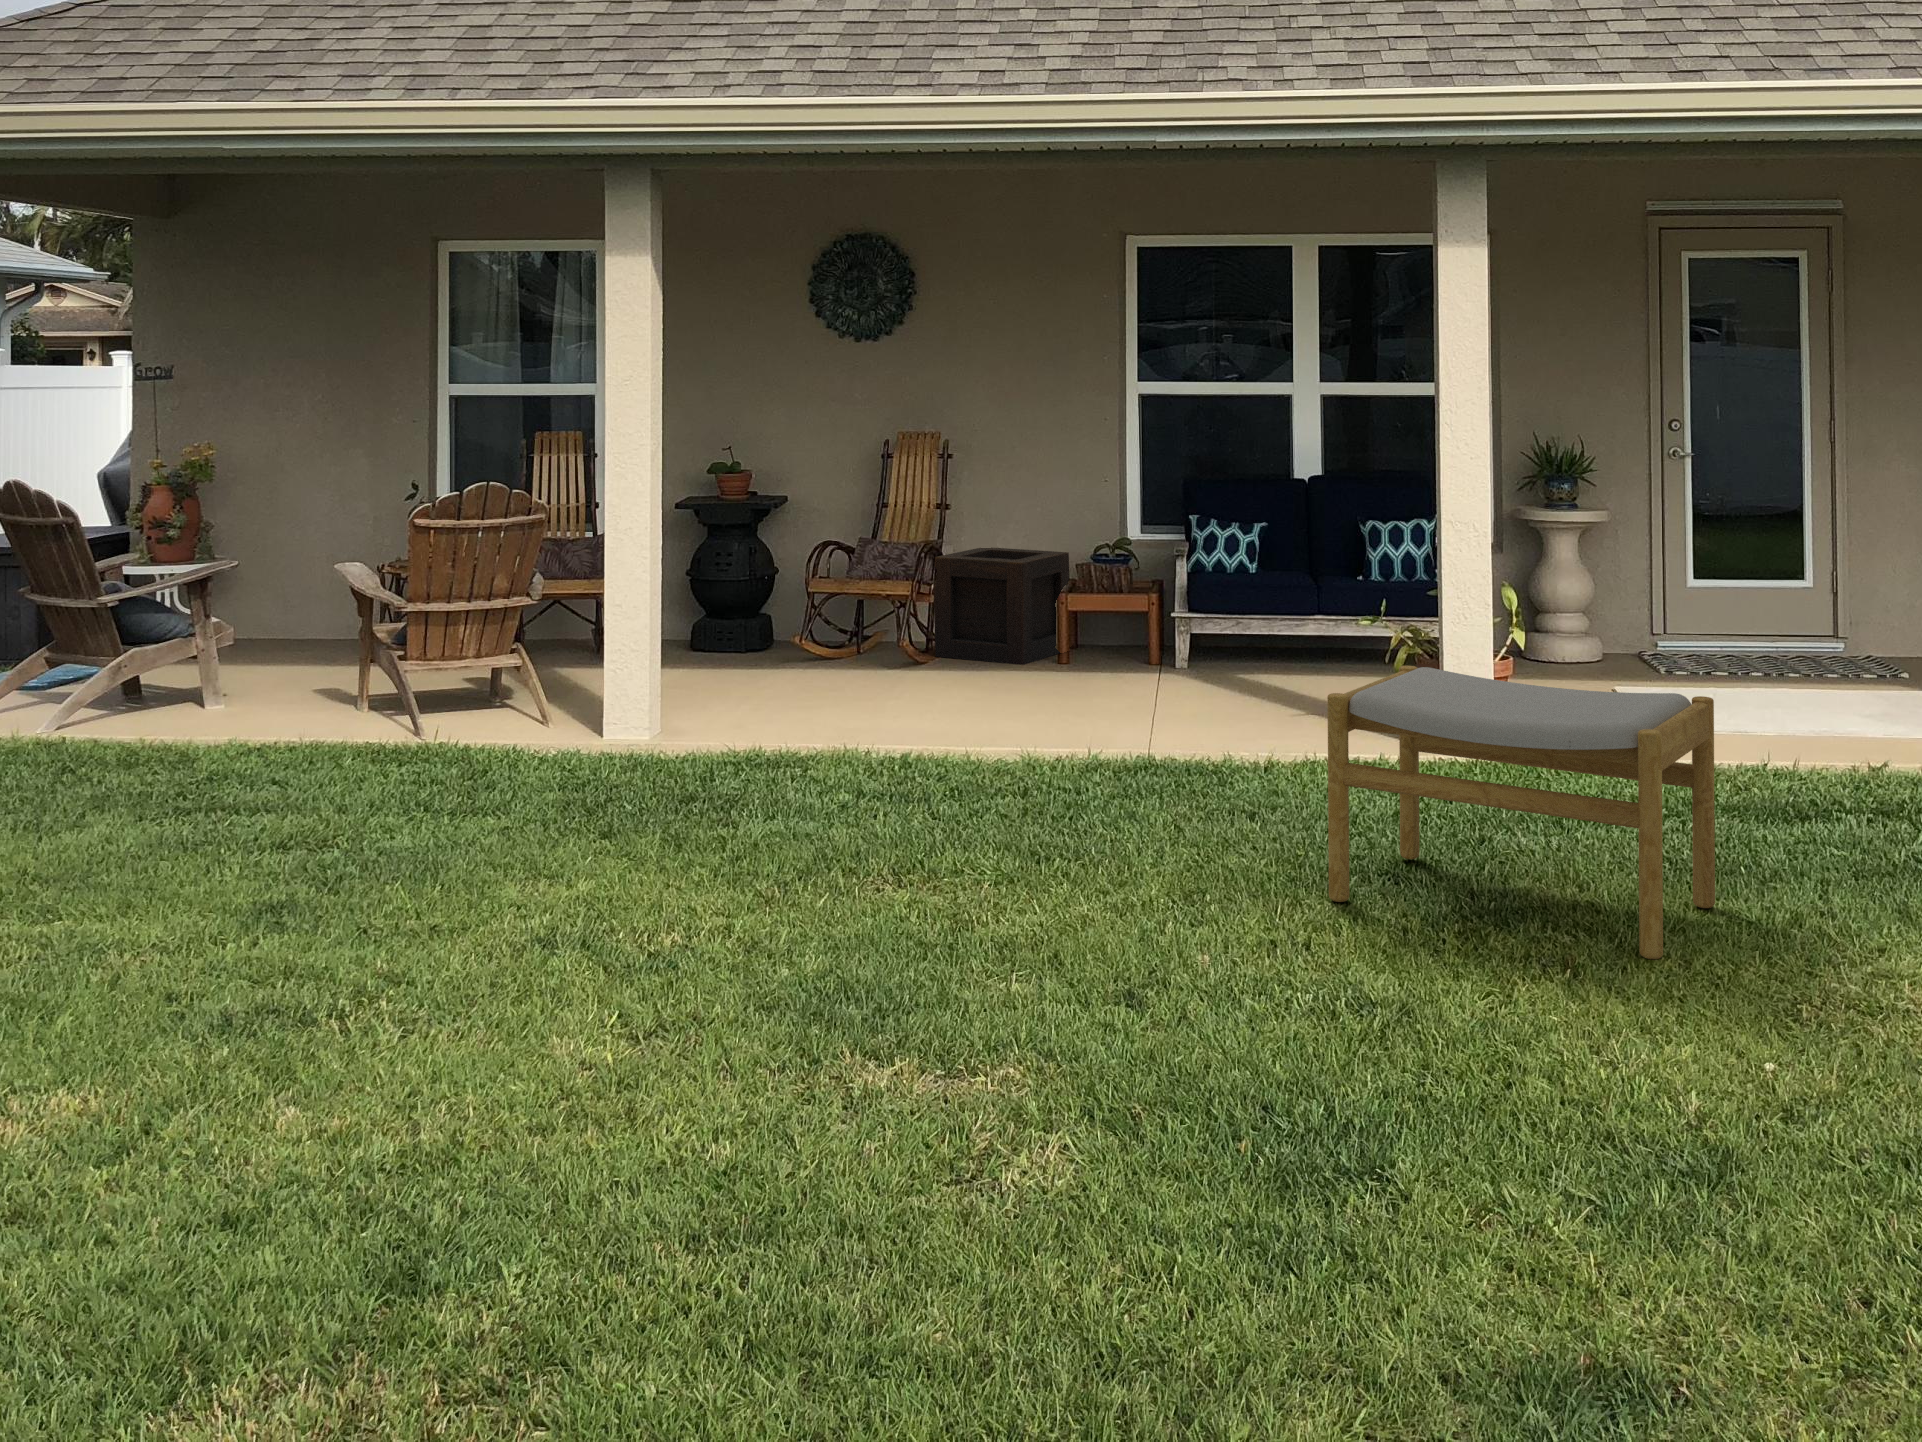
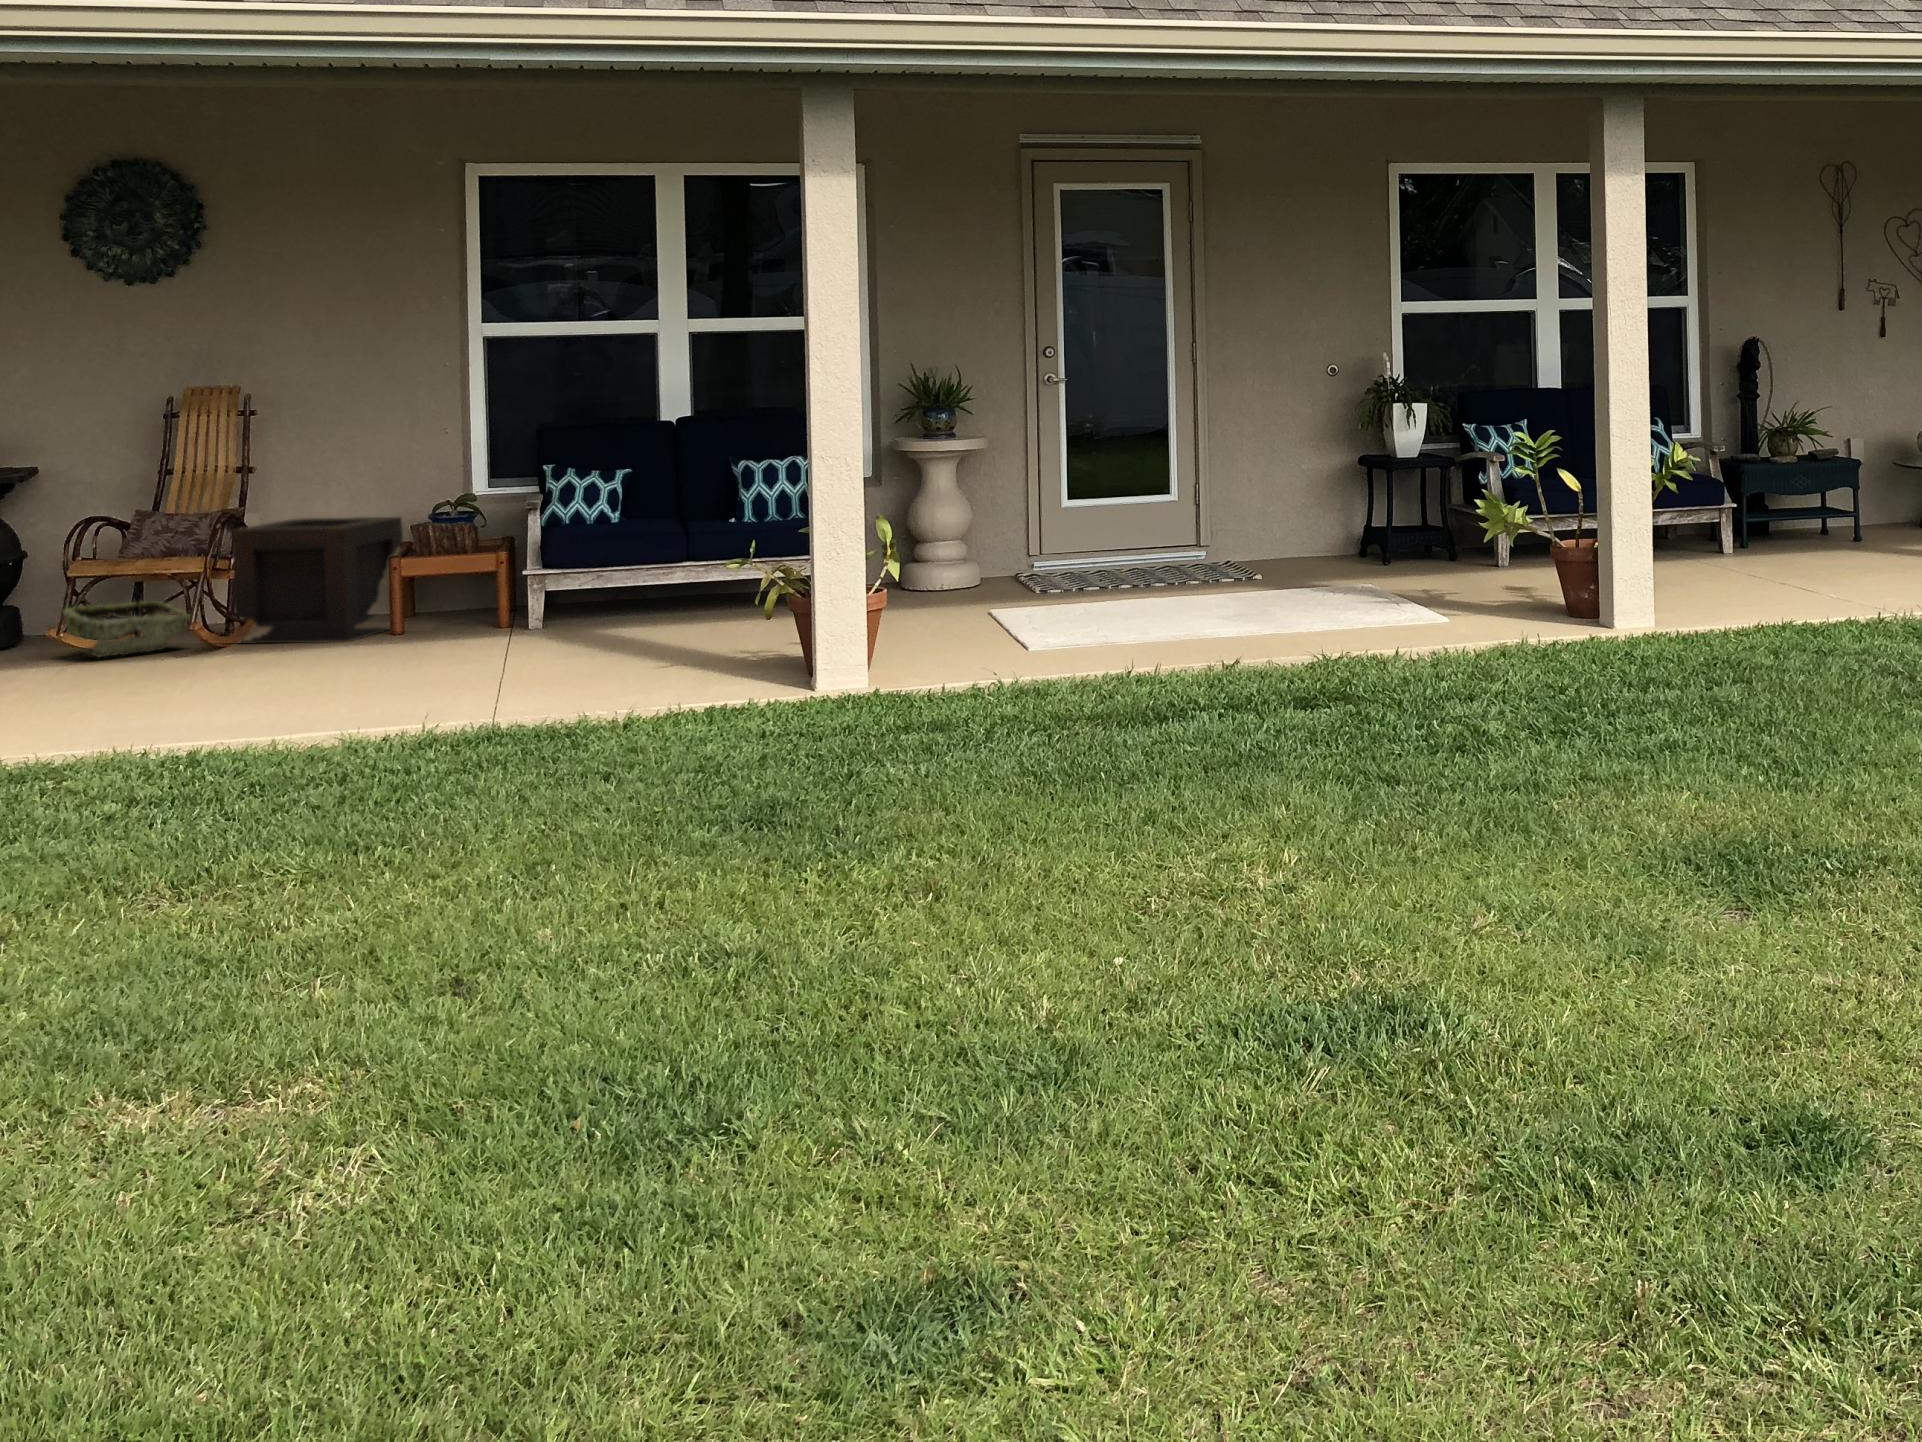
woven basket: none [807,613,902,661] -> present [63,601,190,657]
footstool: present [1327,666,1715,959] -> none [661,553,1016,771]

